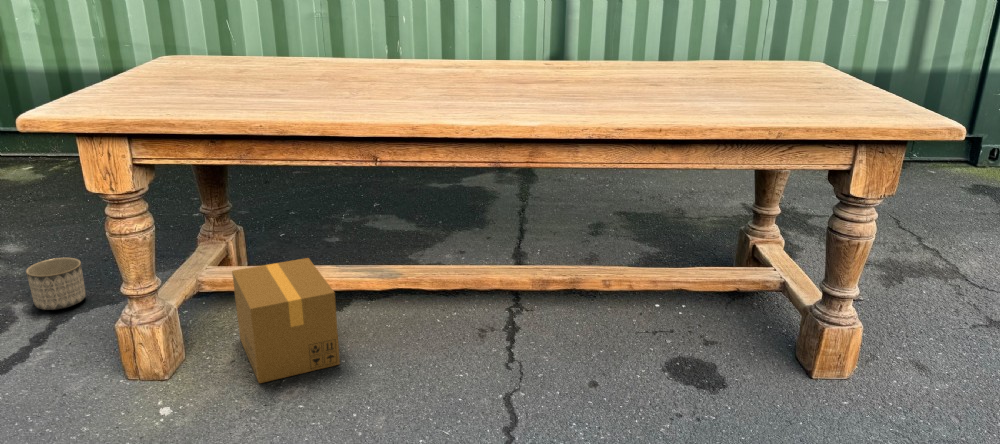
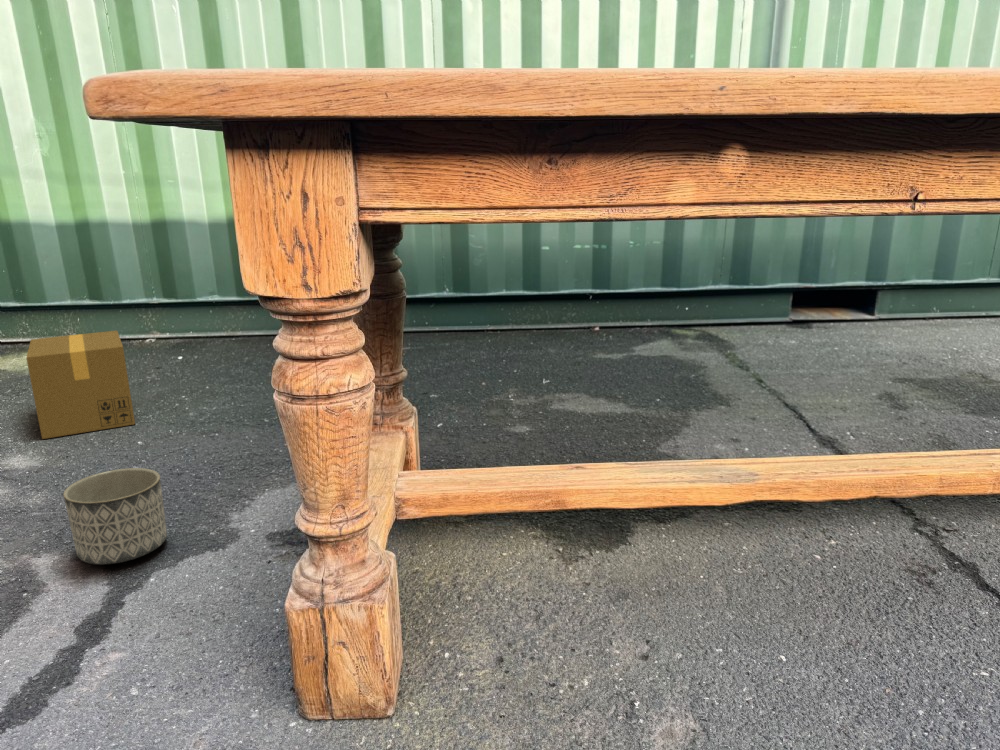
cardboard box: present [232,258,340,383] -> present [26,331,135,439]

